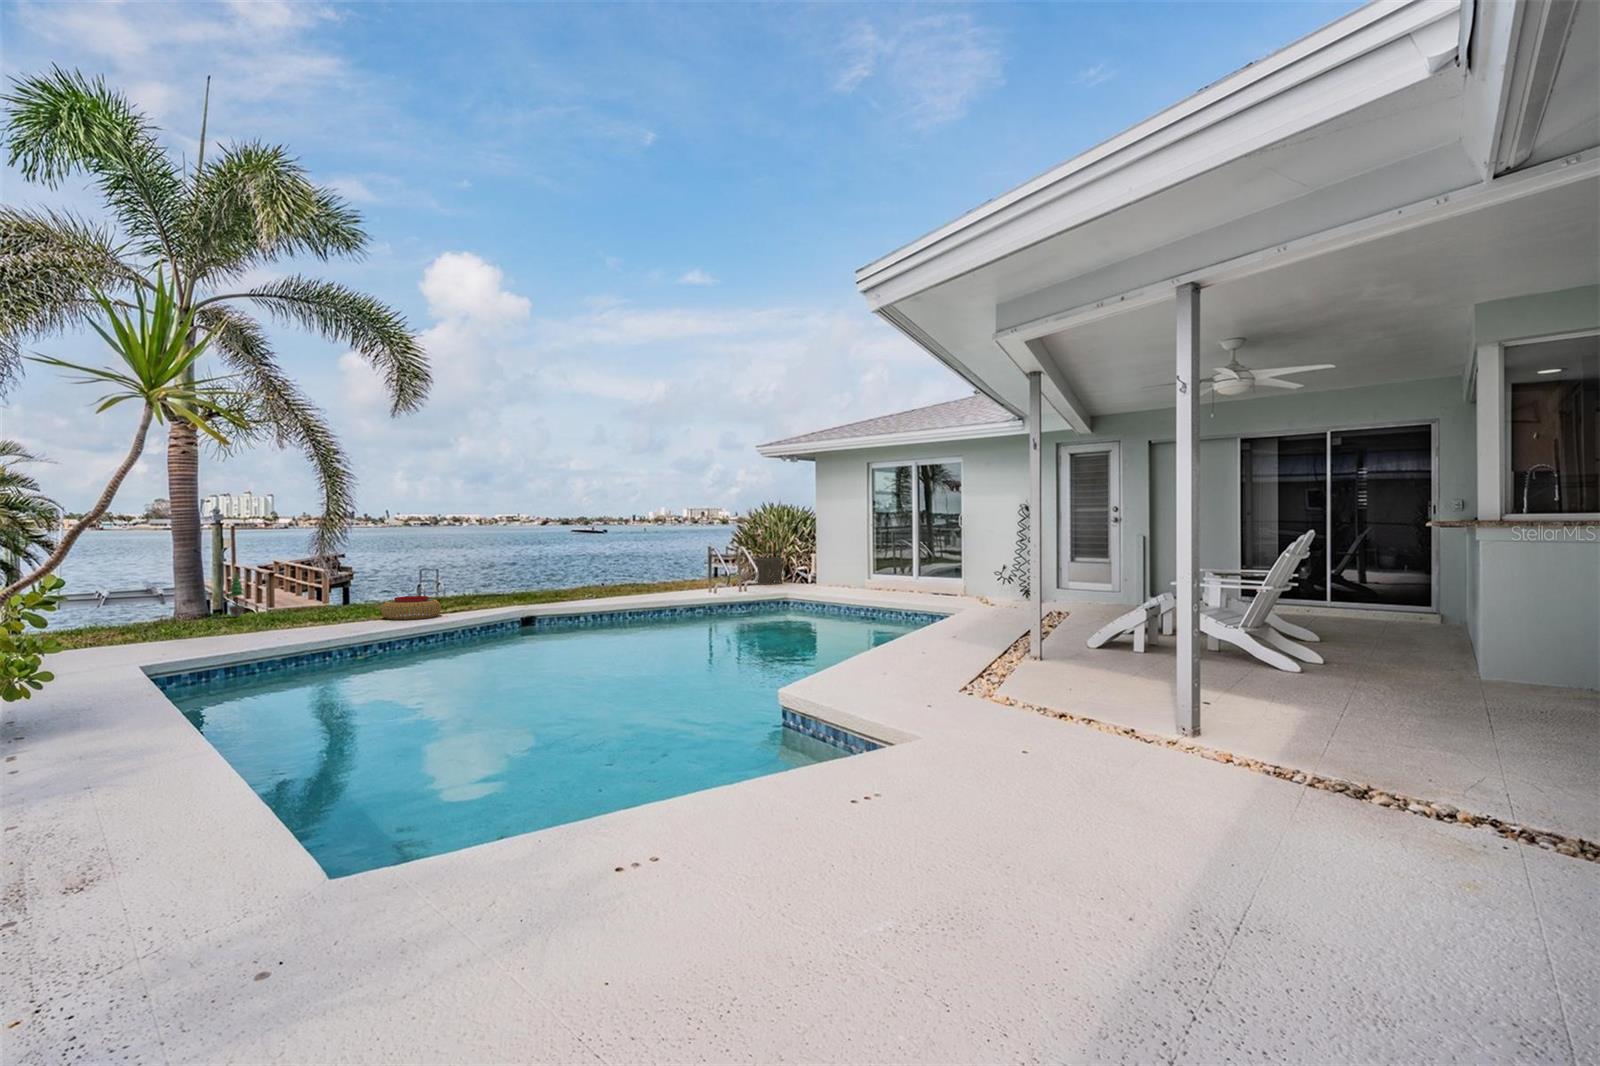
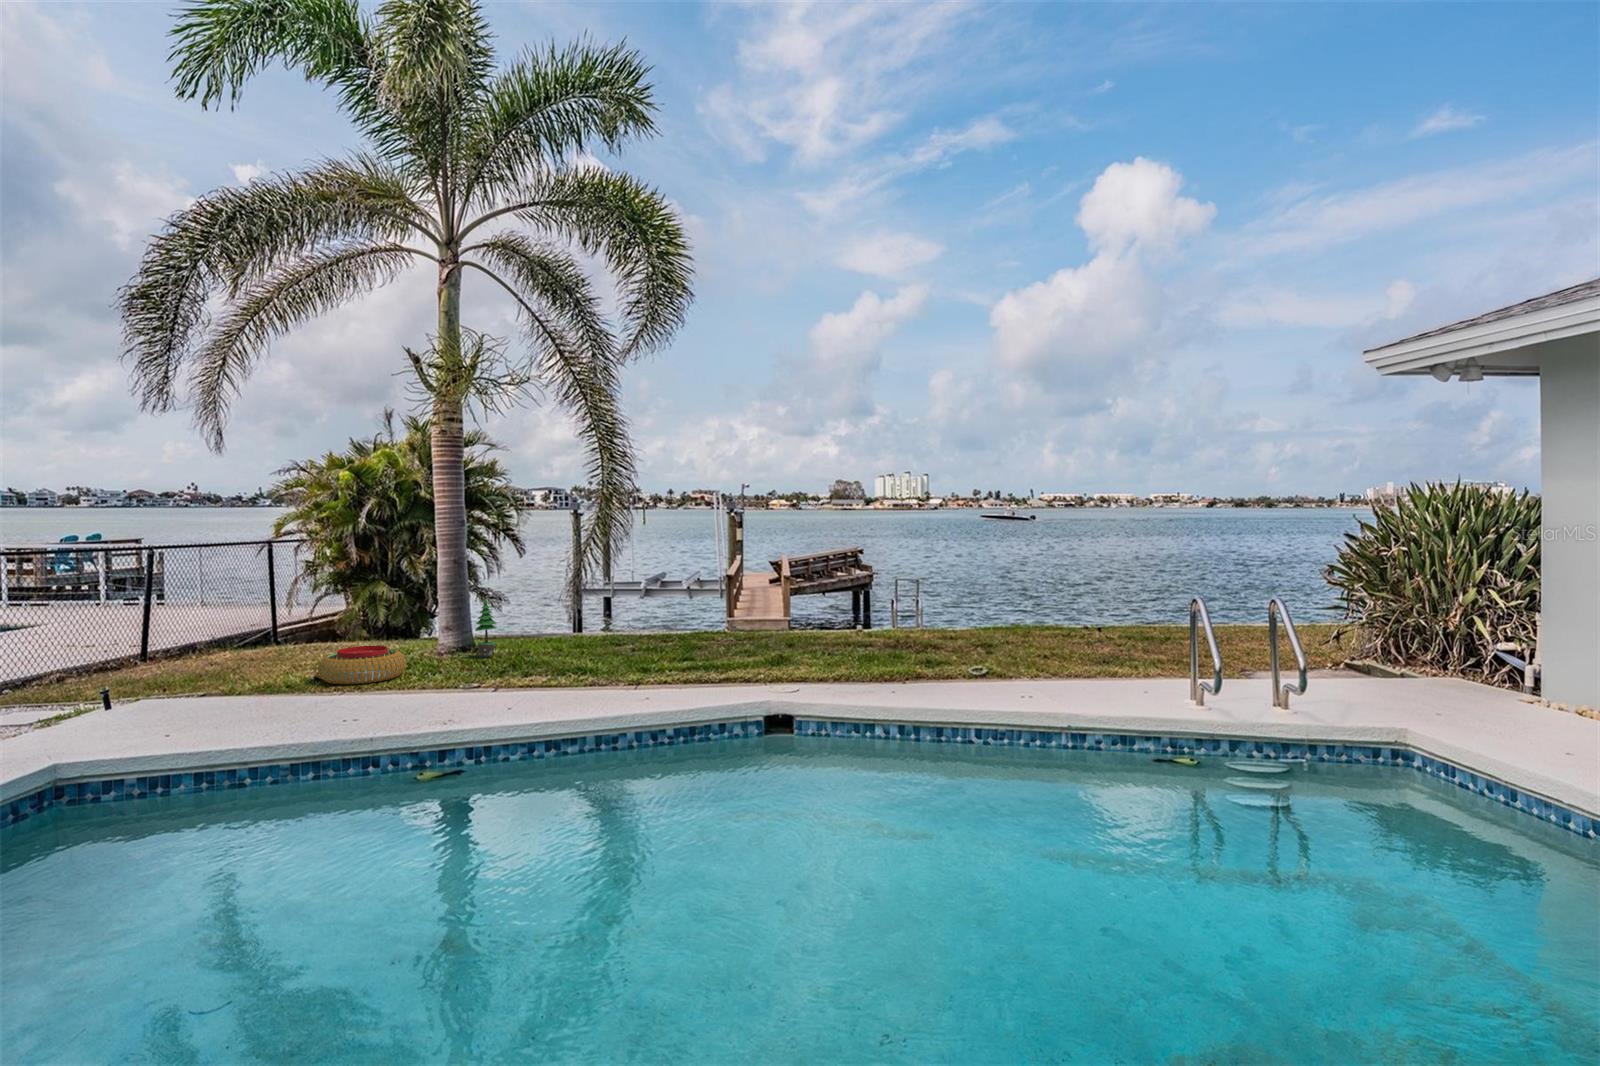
basket: present [755,557,785,585] -> none [1372,613,1457,682]
pouf: present [381,596,441,620] -> present [318,646,406,684]

